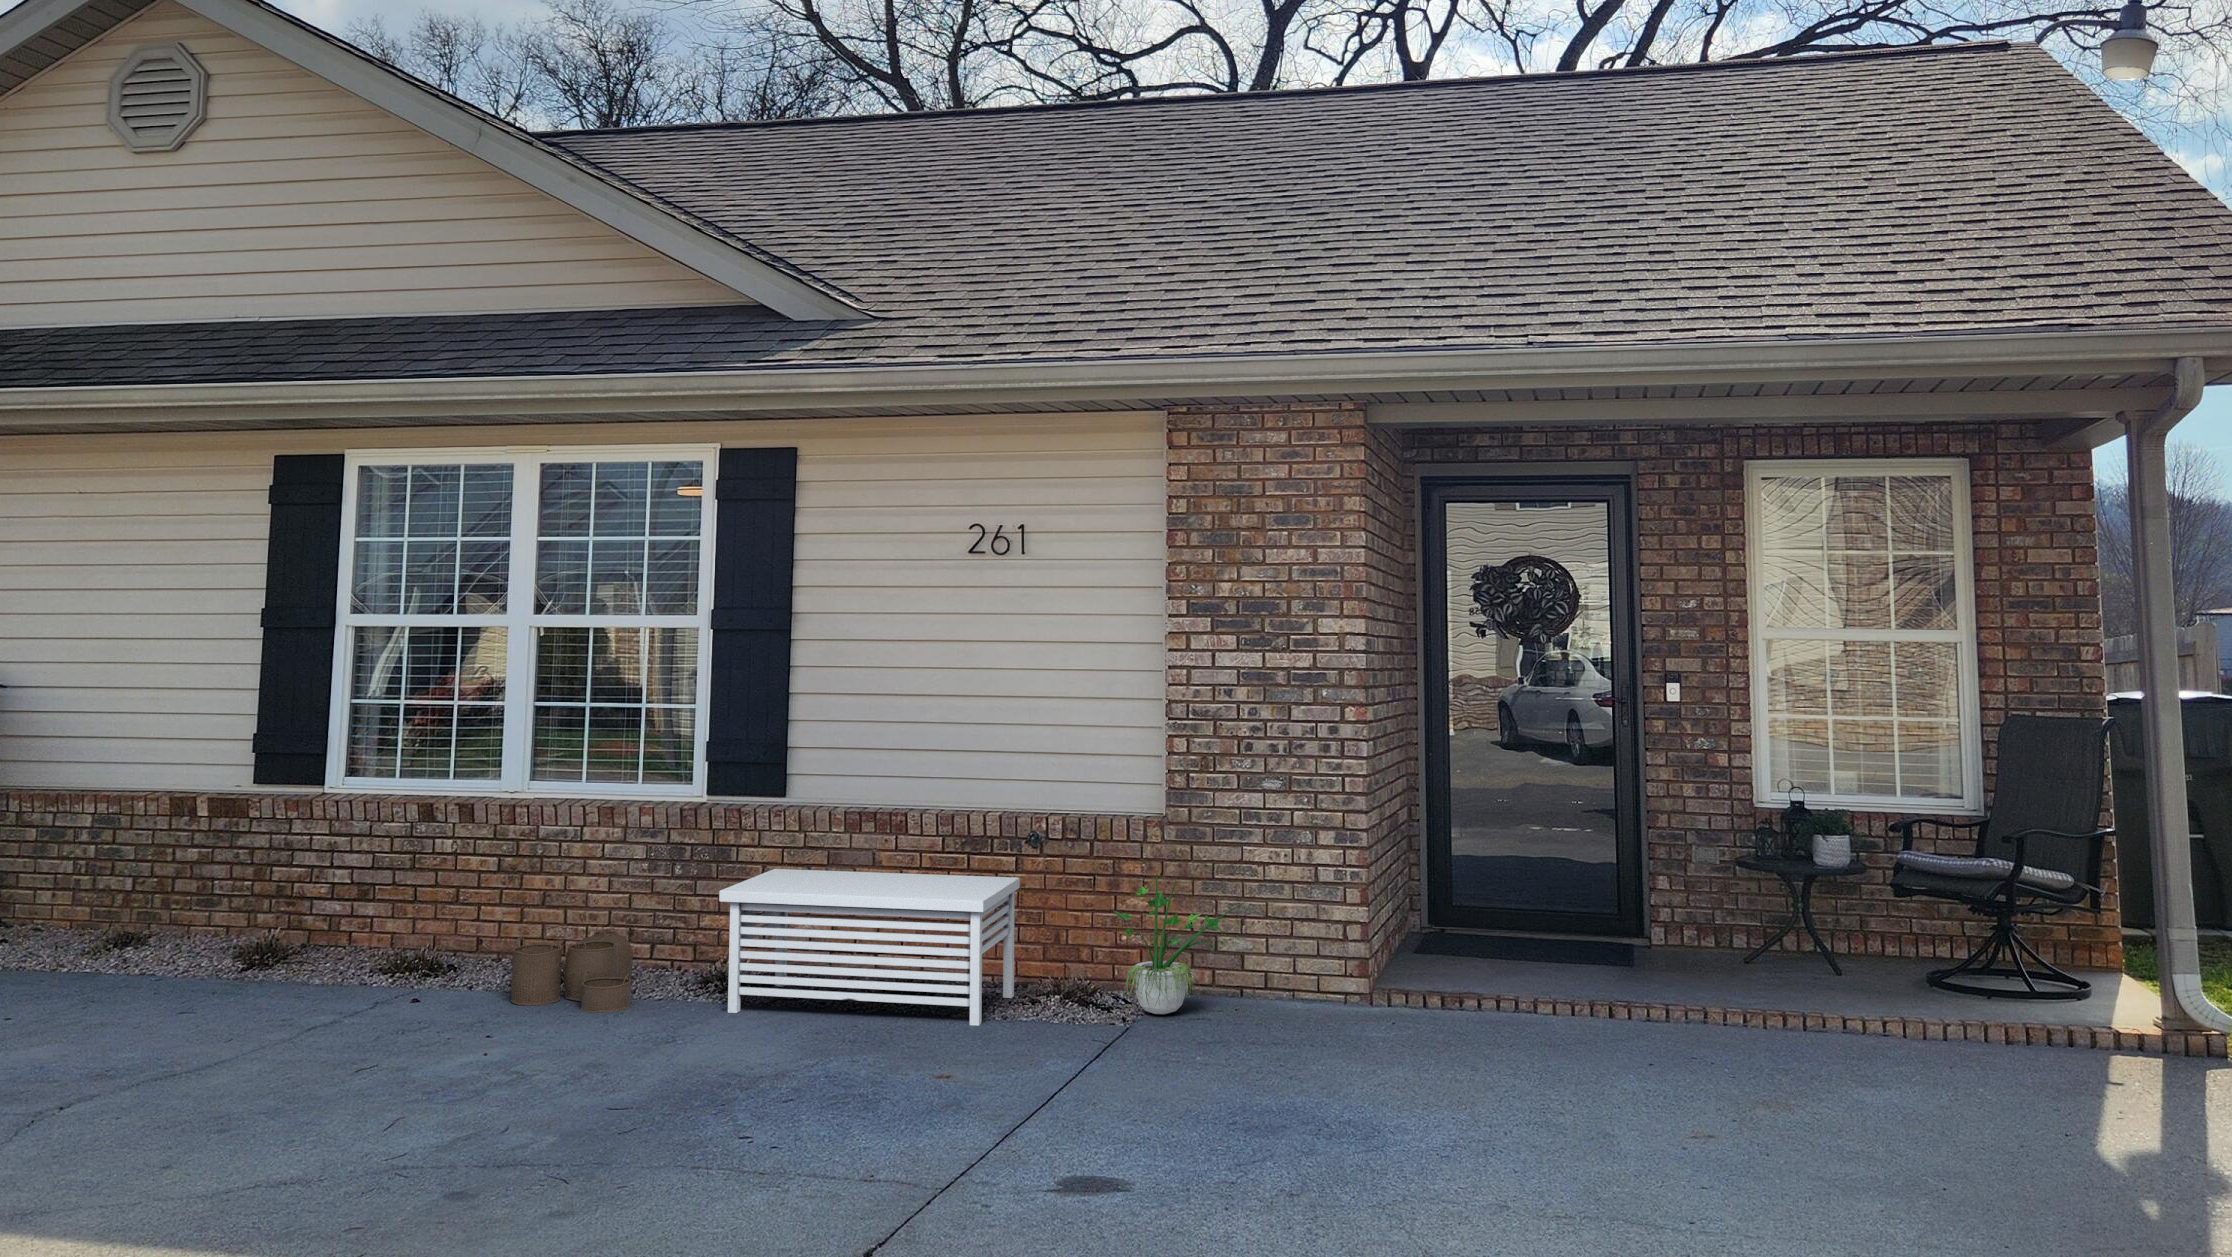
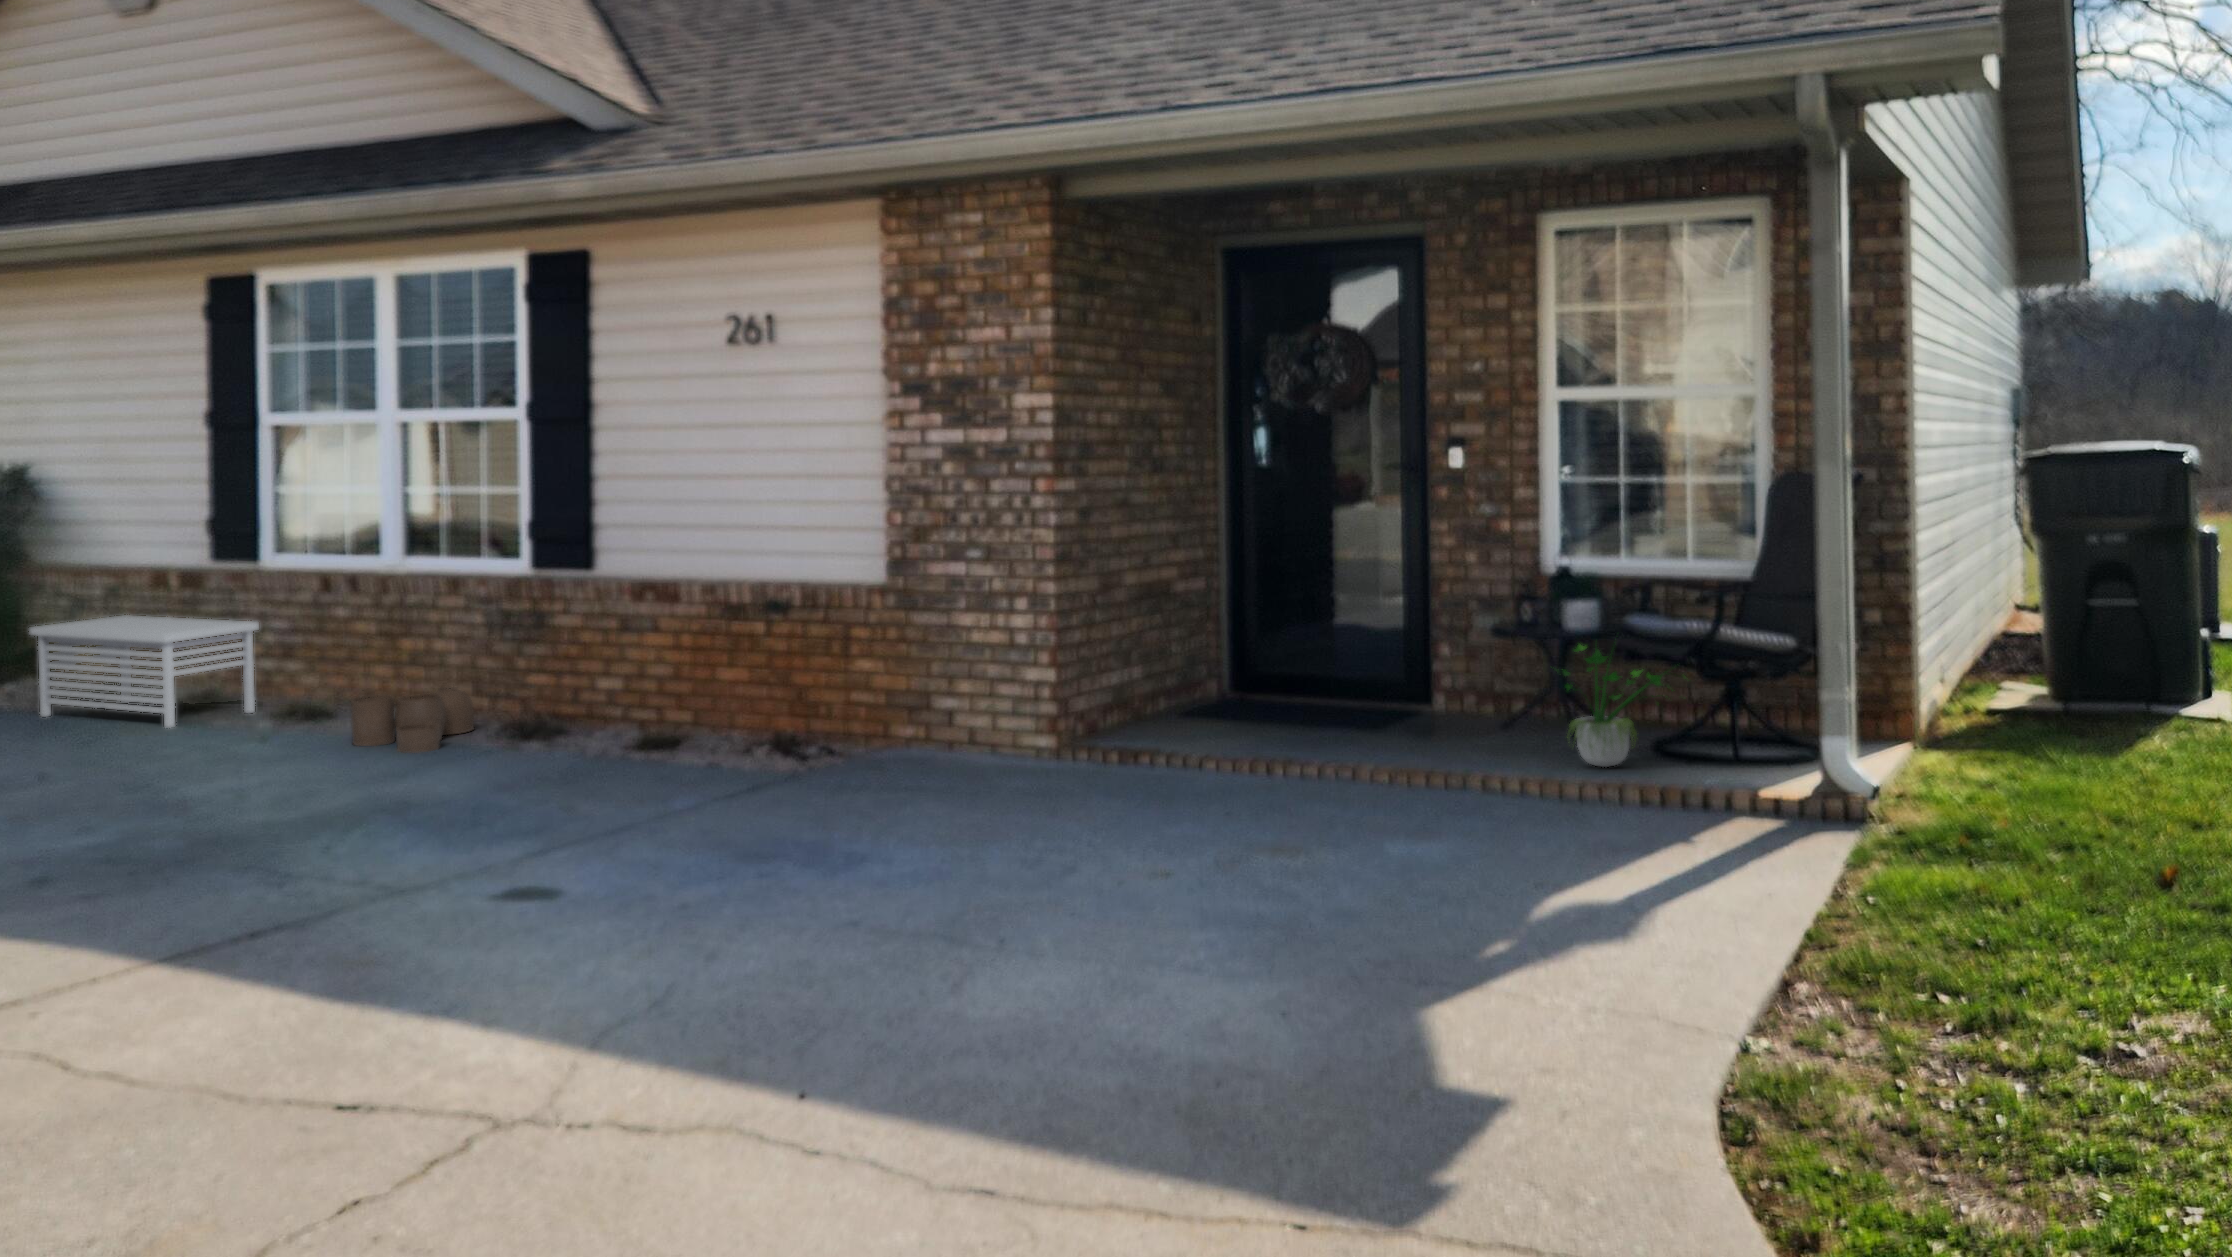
storage bench: present [719,869,1020,1026] -> present [29,615,259,727]
potted plant: present [1113,875,1246,1014] -> present [1553,644,1689,767]

